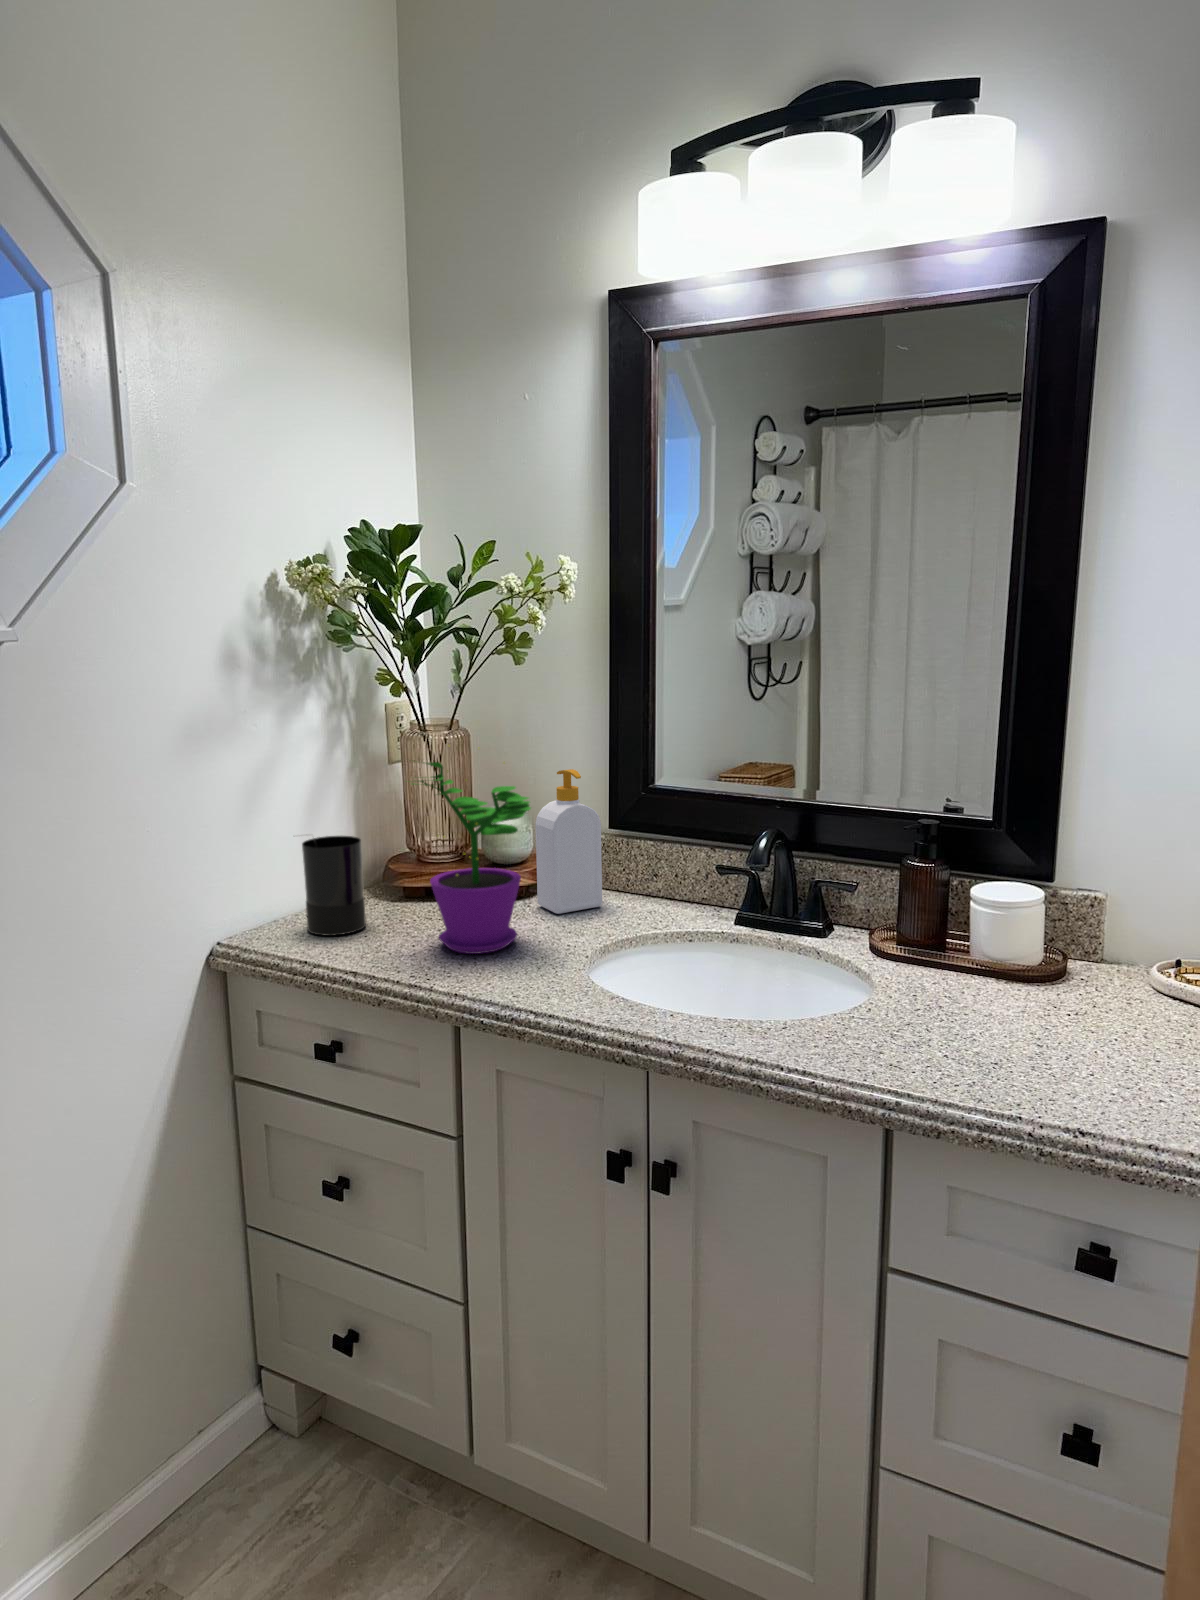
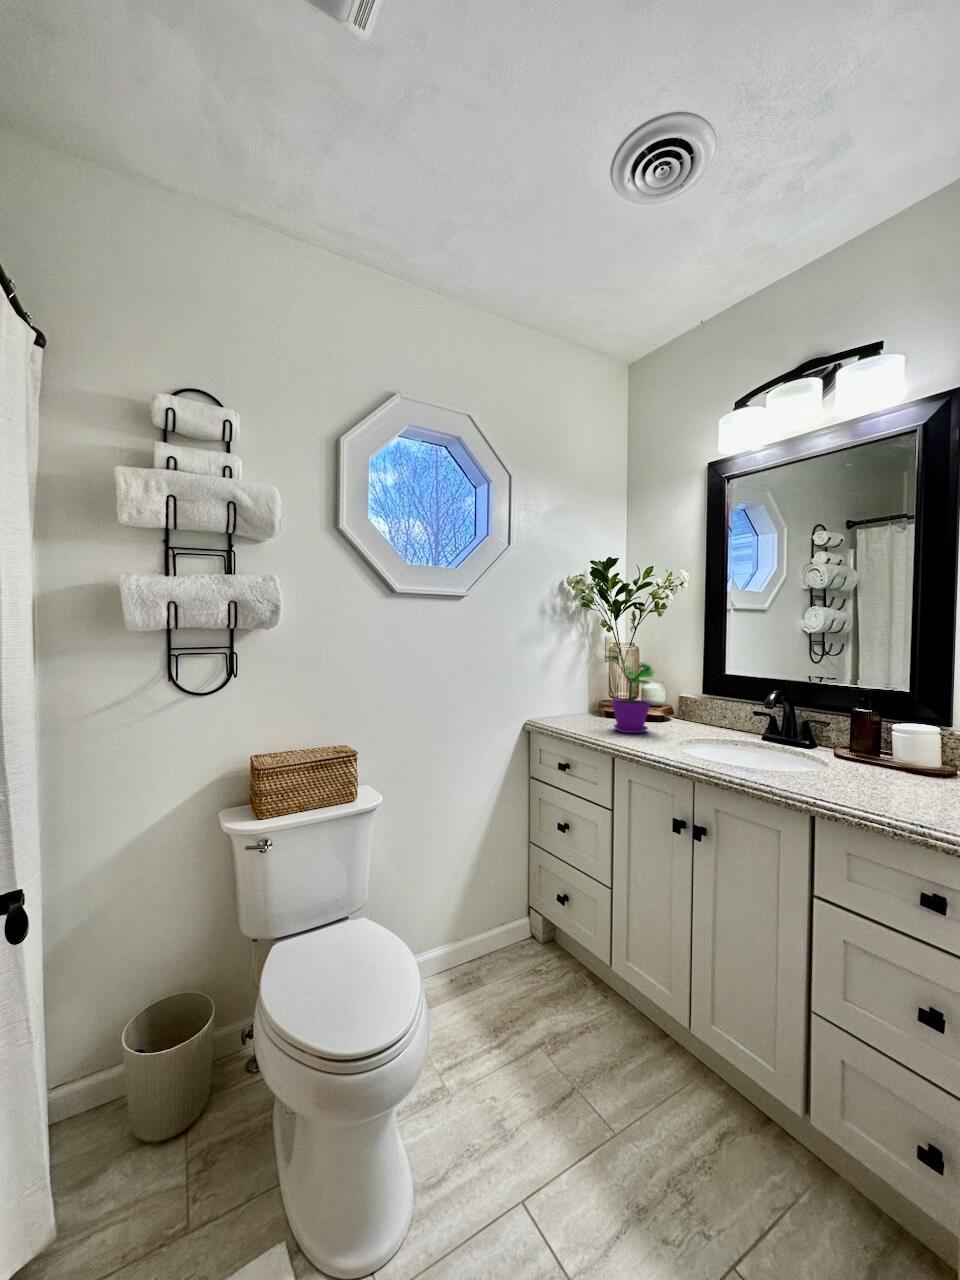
soap bottle: present [536,769,602,914] -> none [663,663,695,727]
candle: present [302,834,366,936] -> none [560,681,586,722]

